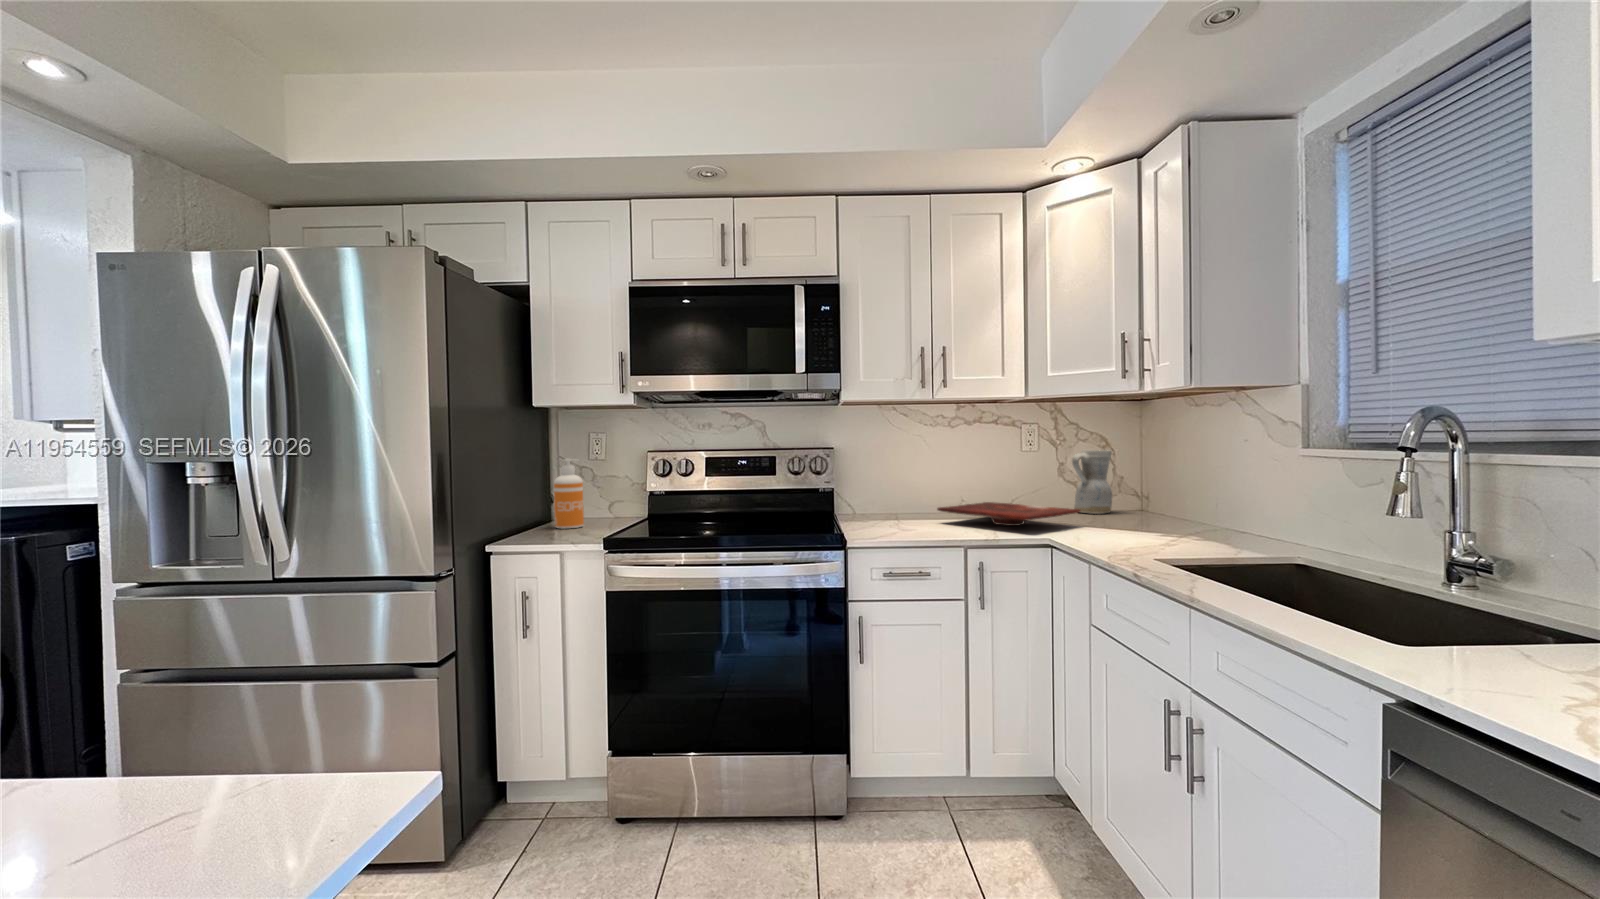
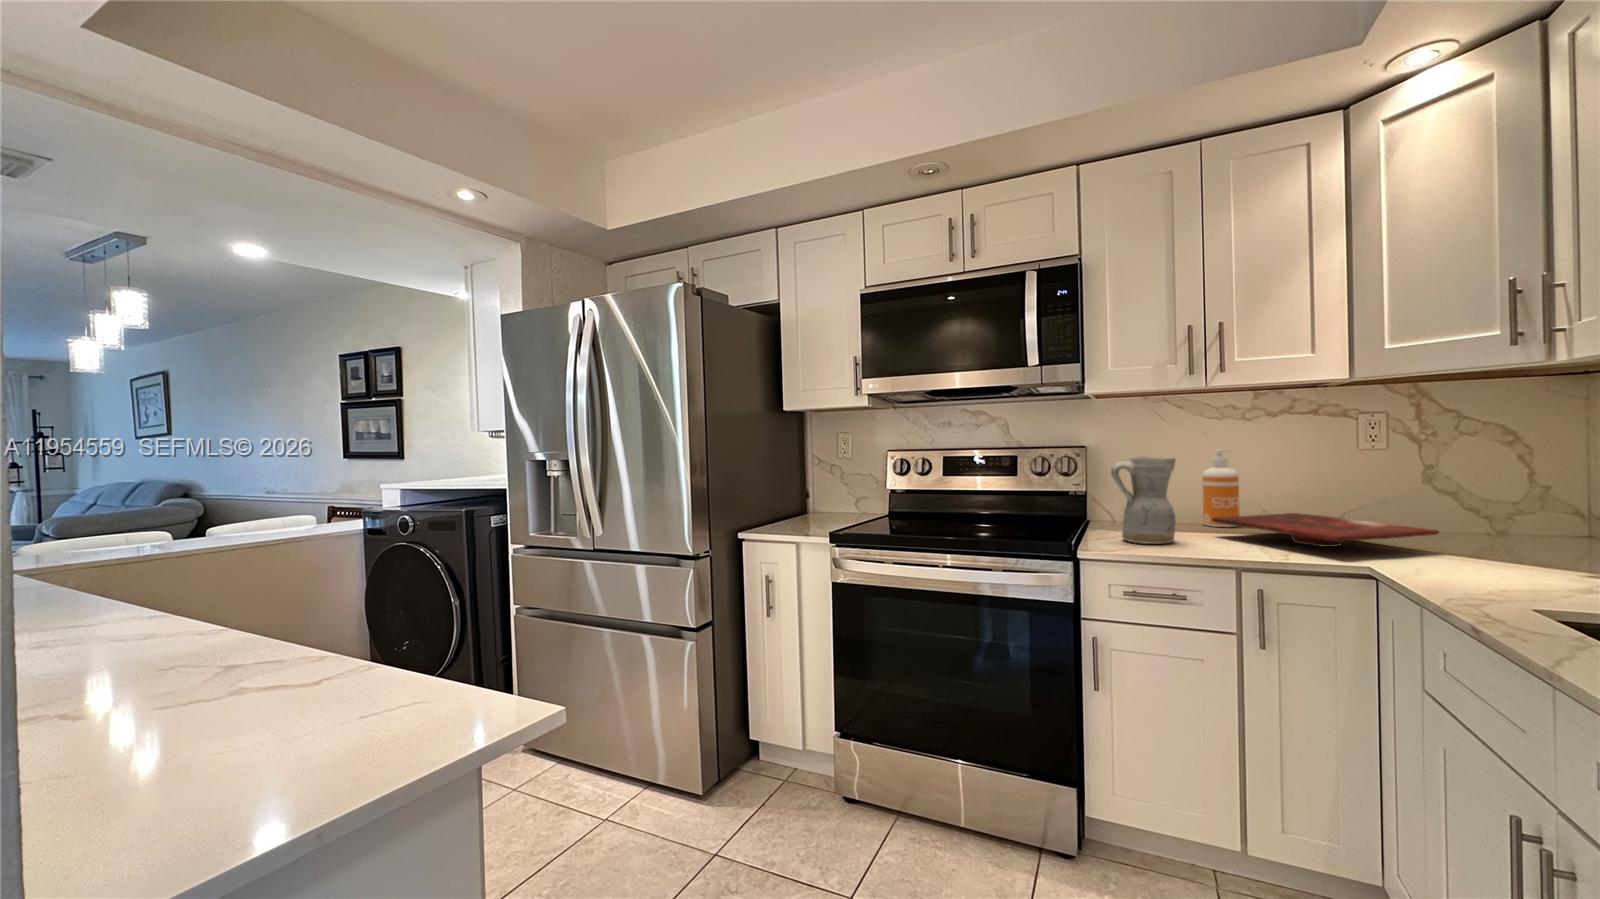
ceramic pitcher: present [1072,450,1112,514] -> present [1111,456,1176,544]
soap dispenser: present [554,459,584,529] -> present [1202,450,1240,527]

